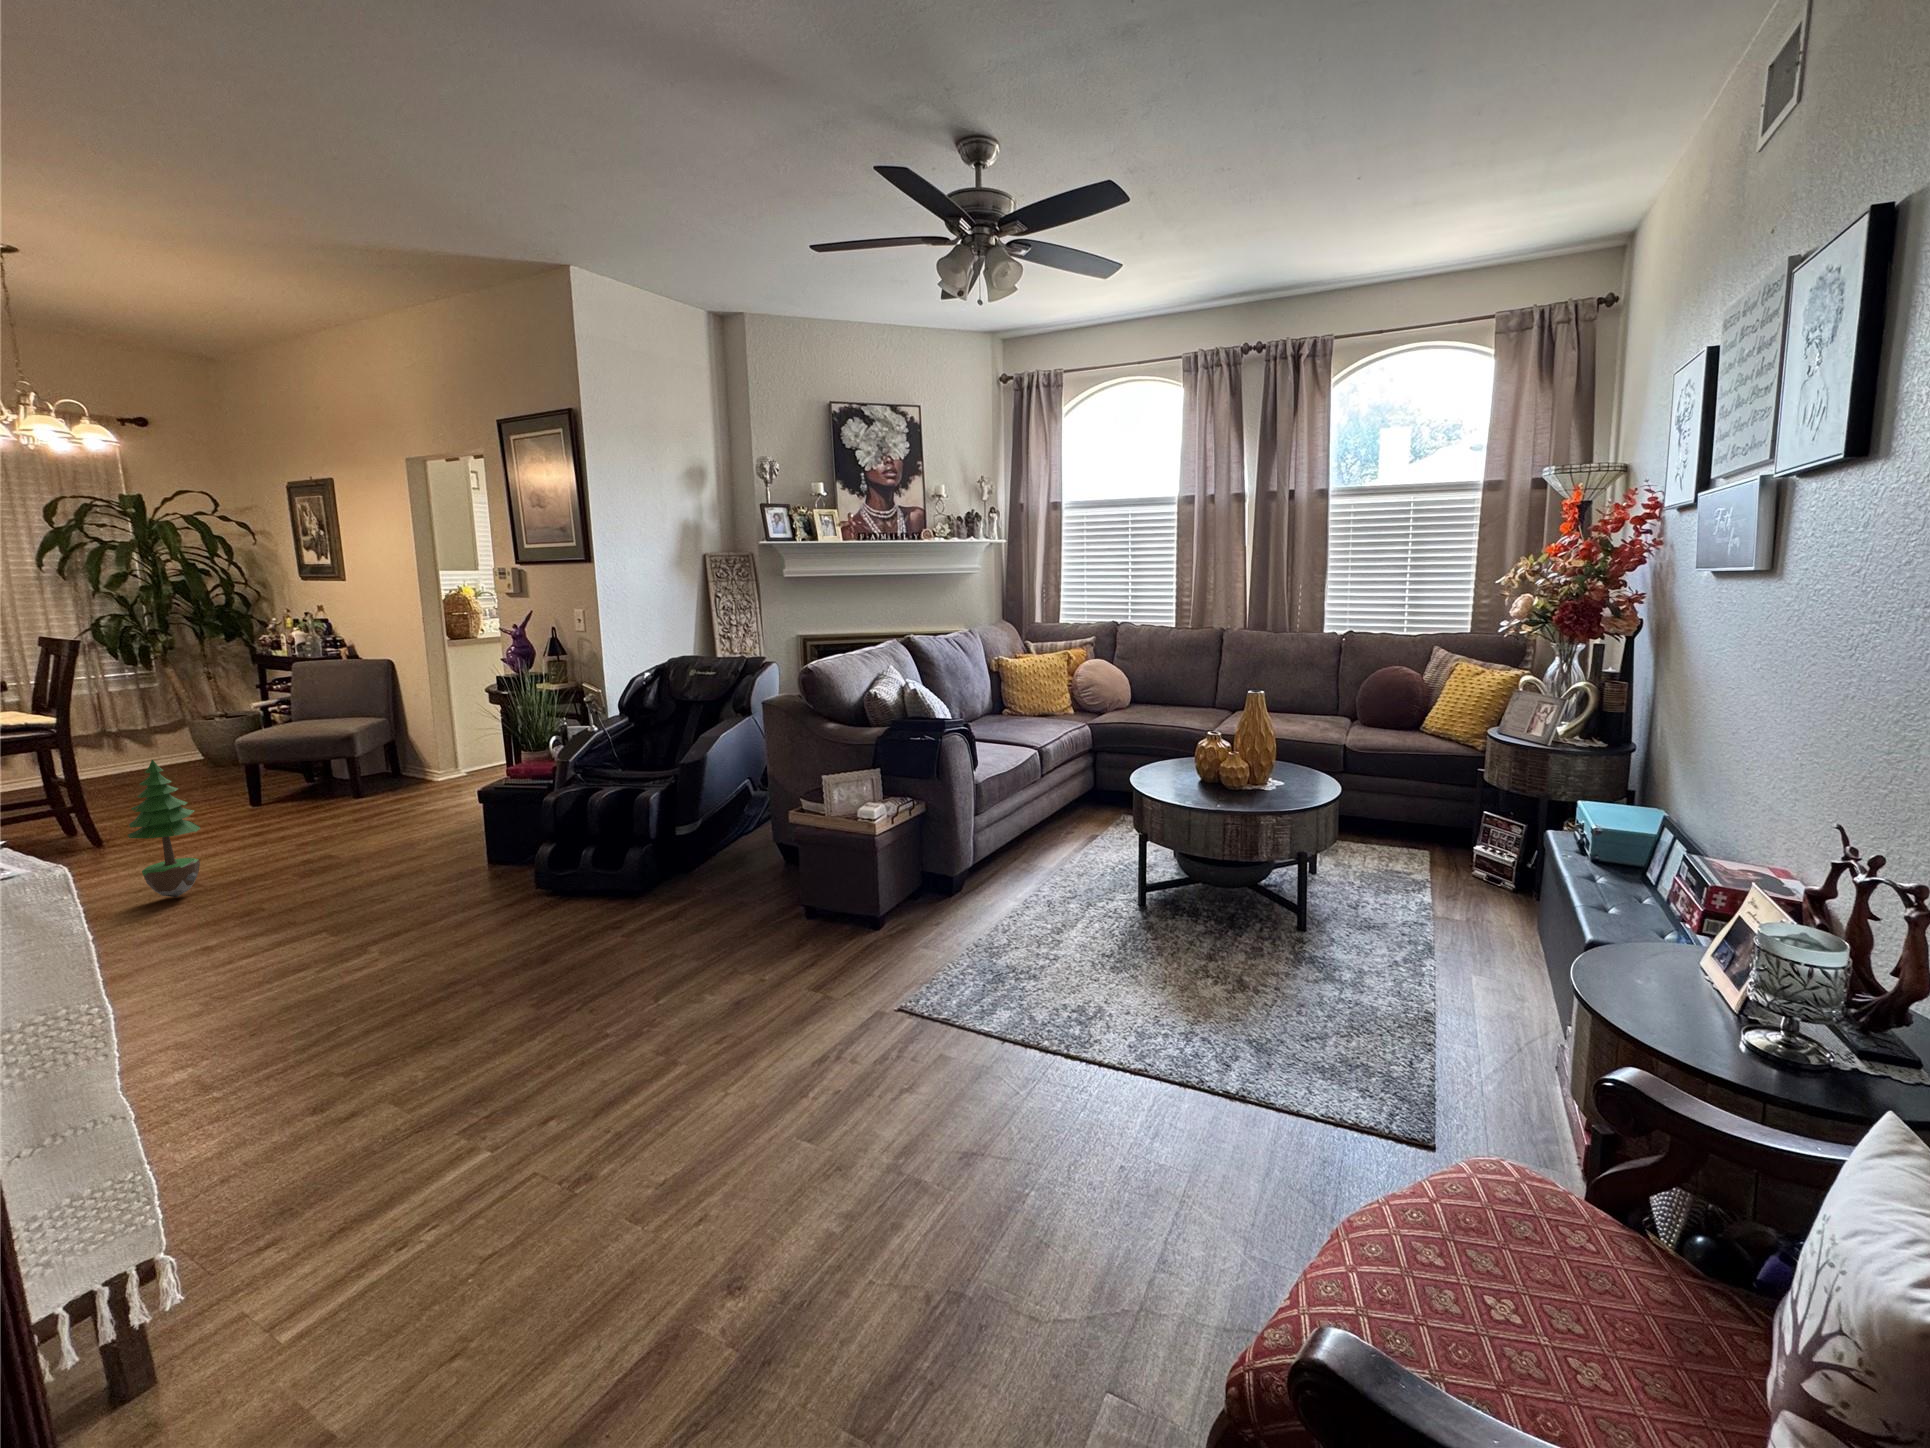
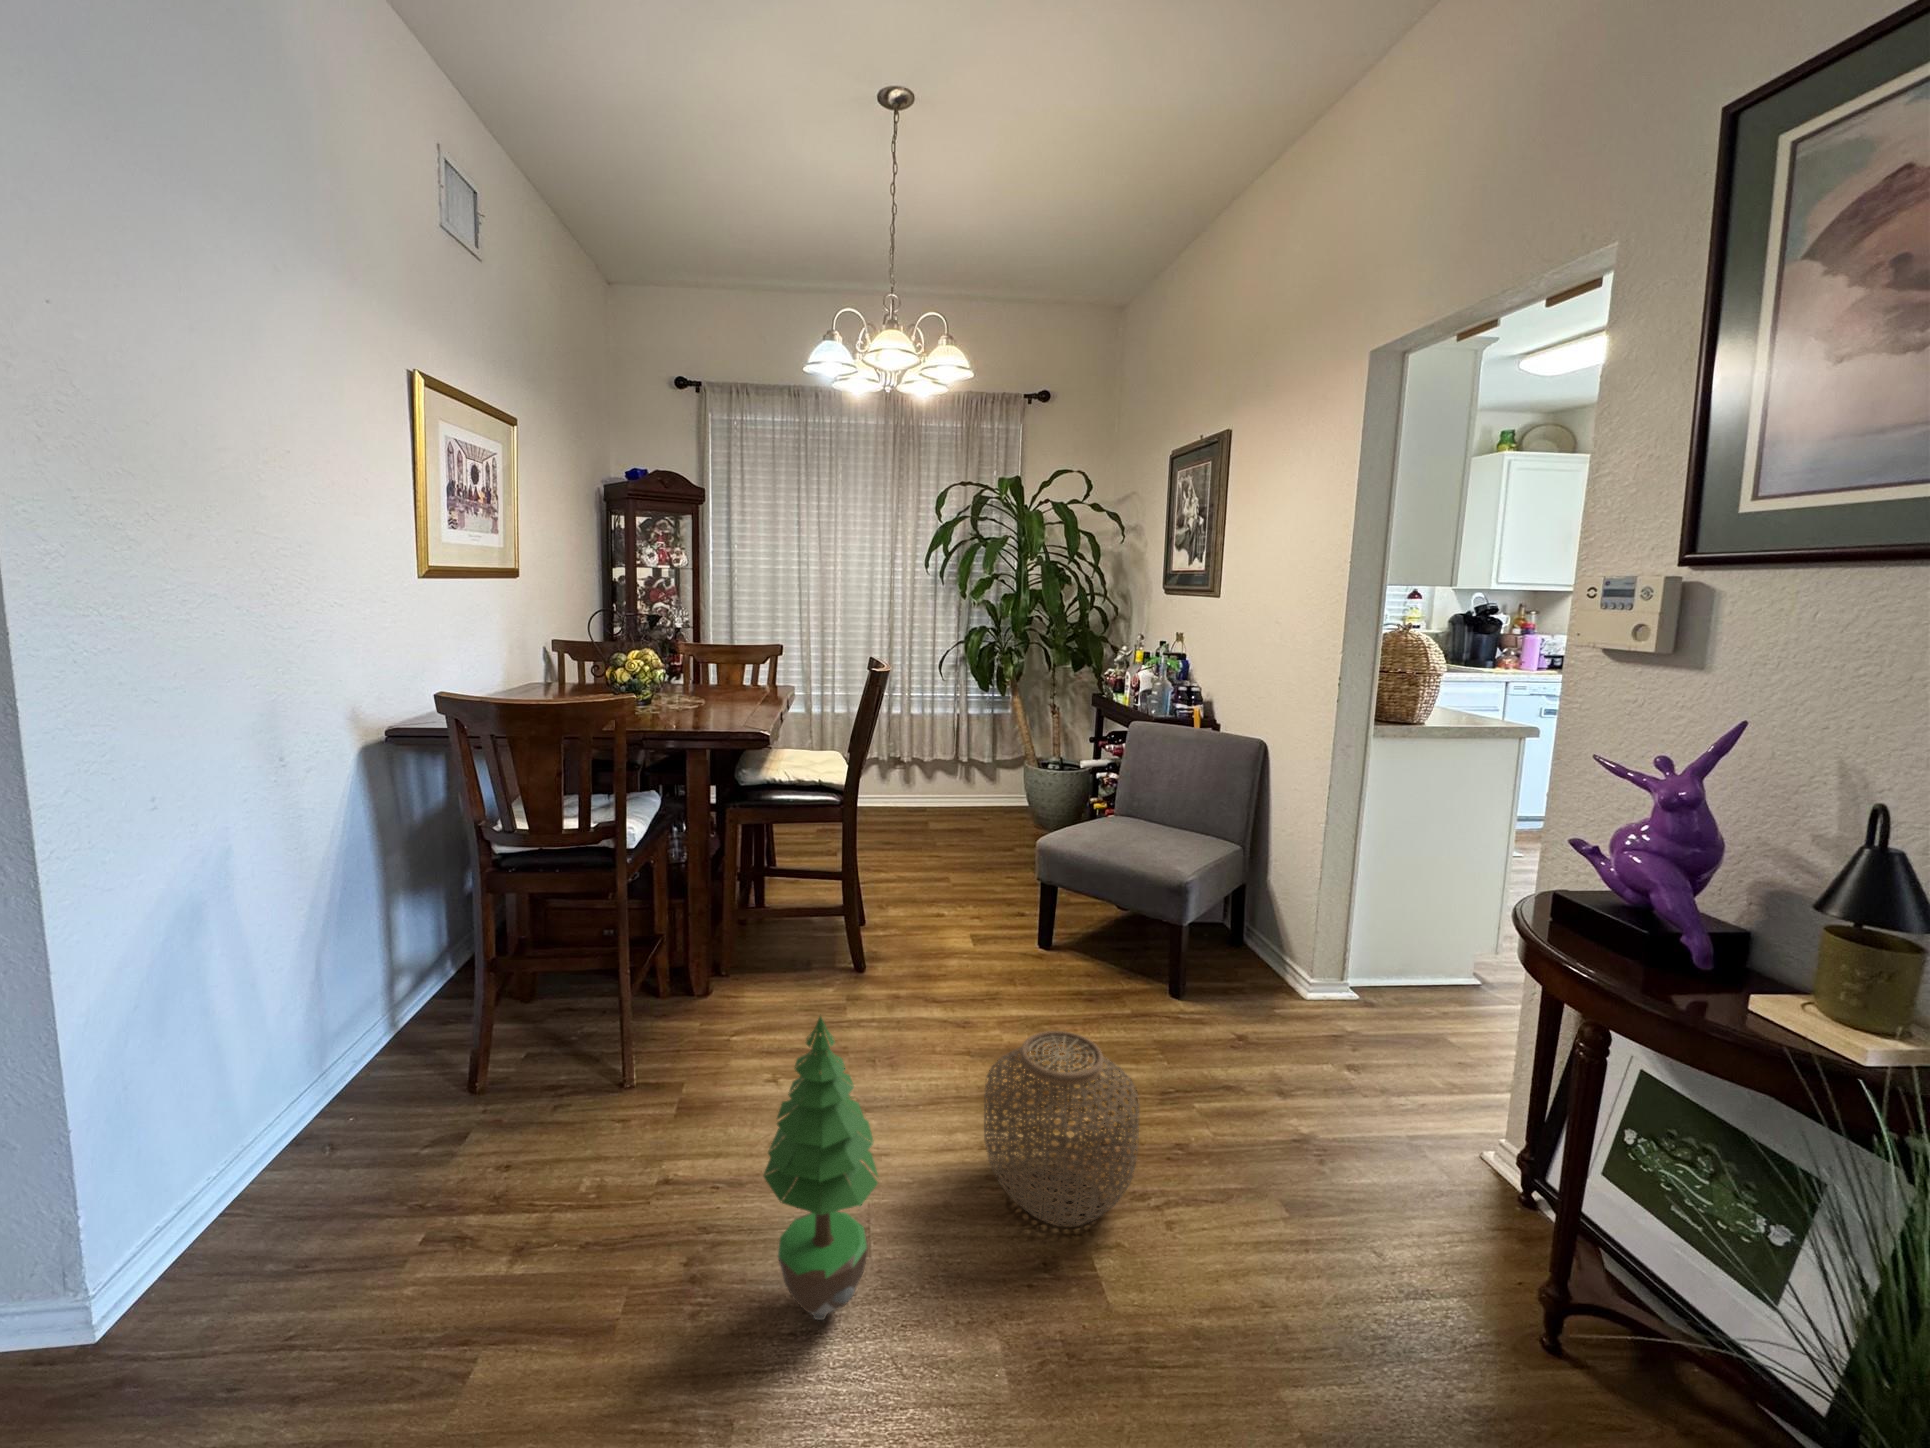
woven basket: none [244,776,339,855] -> present [984,1031,1139,1226]

